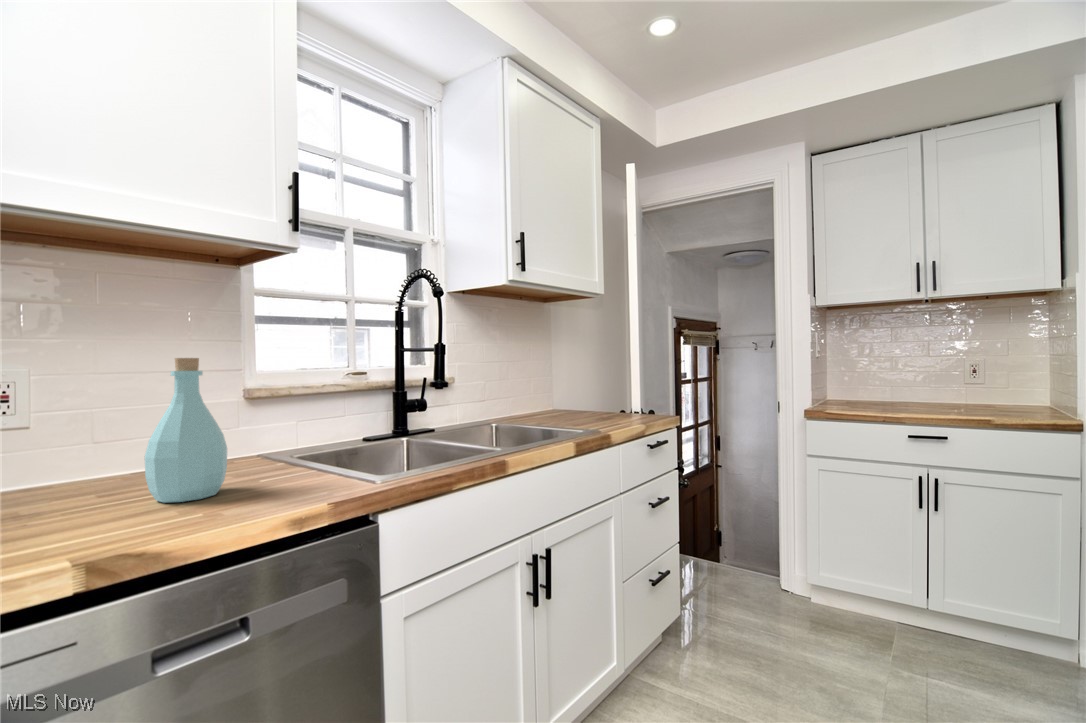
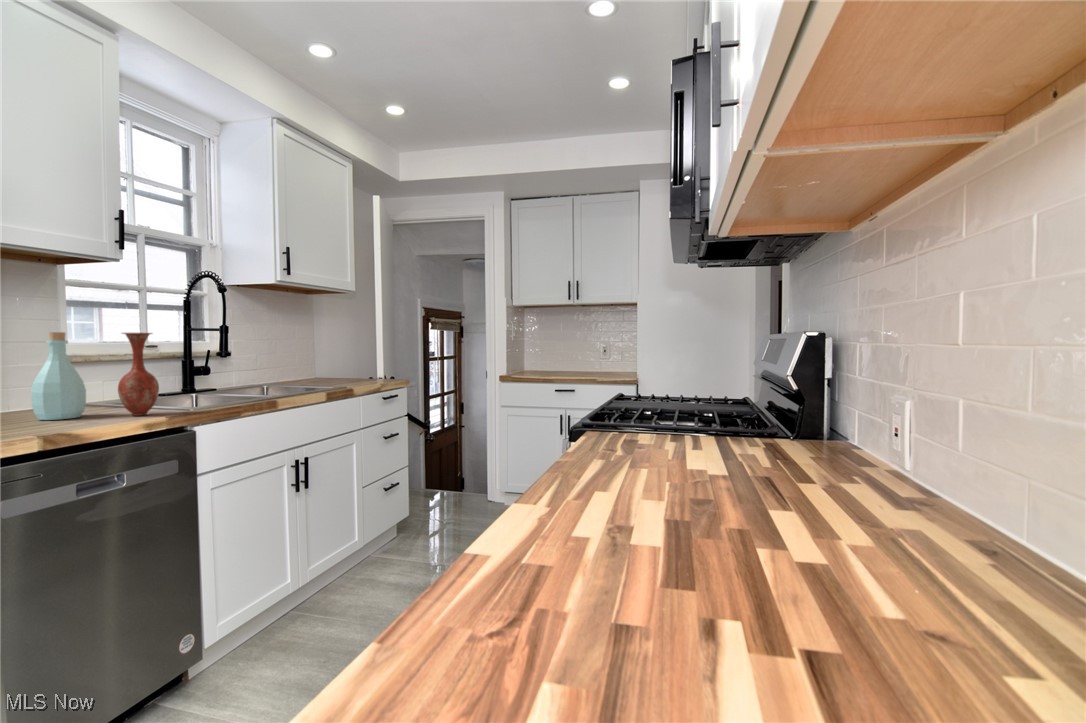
vase: none [259,356,321,499] -> present [118,333,159,416]

